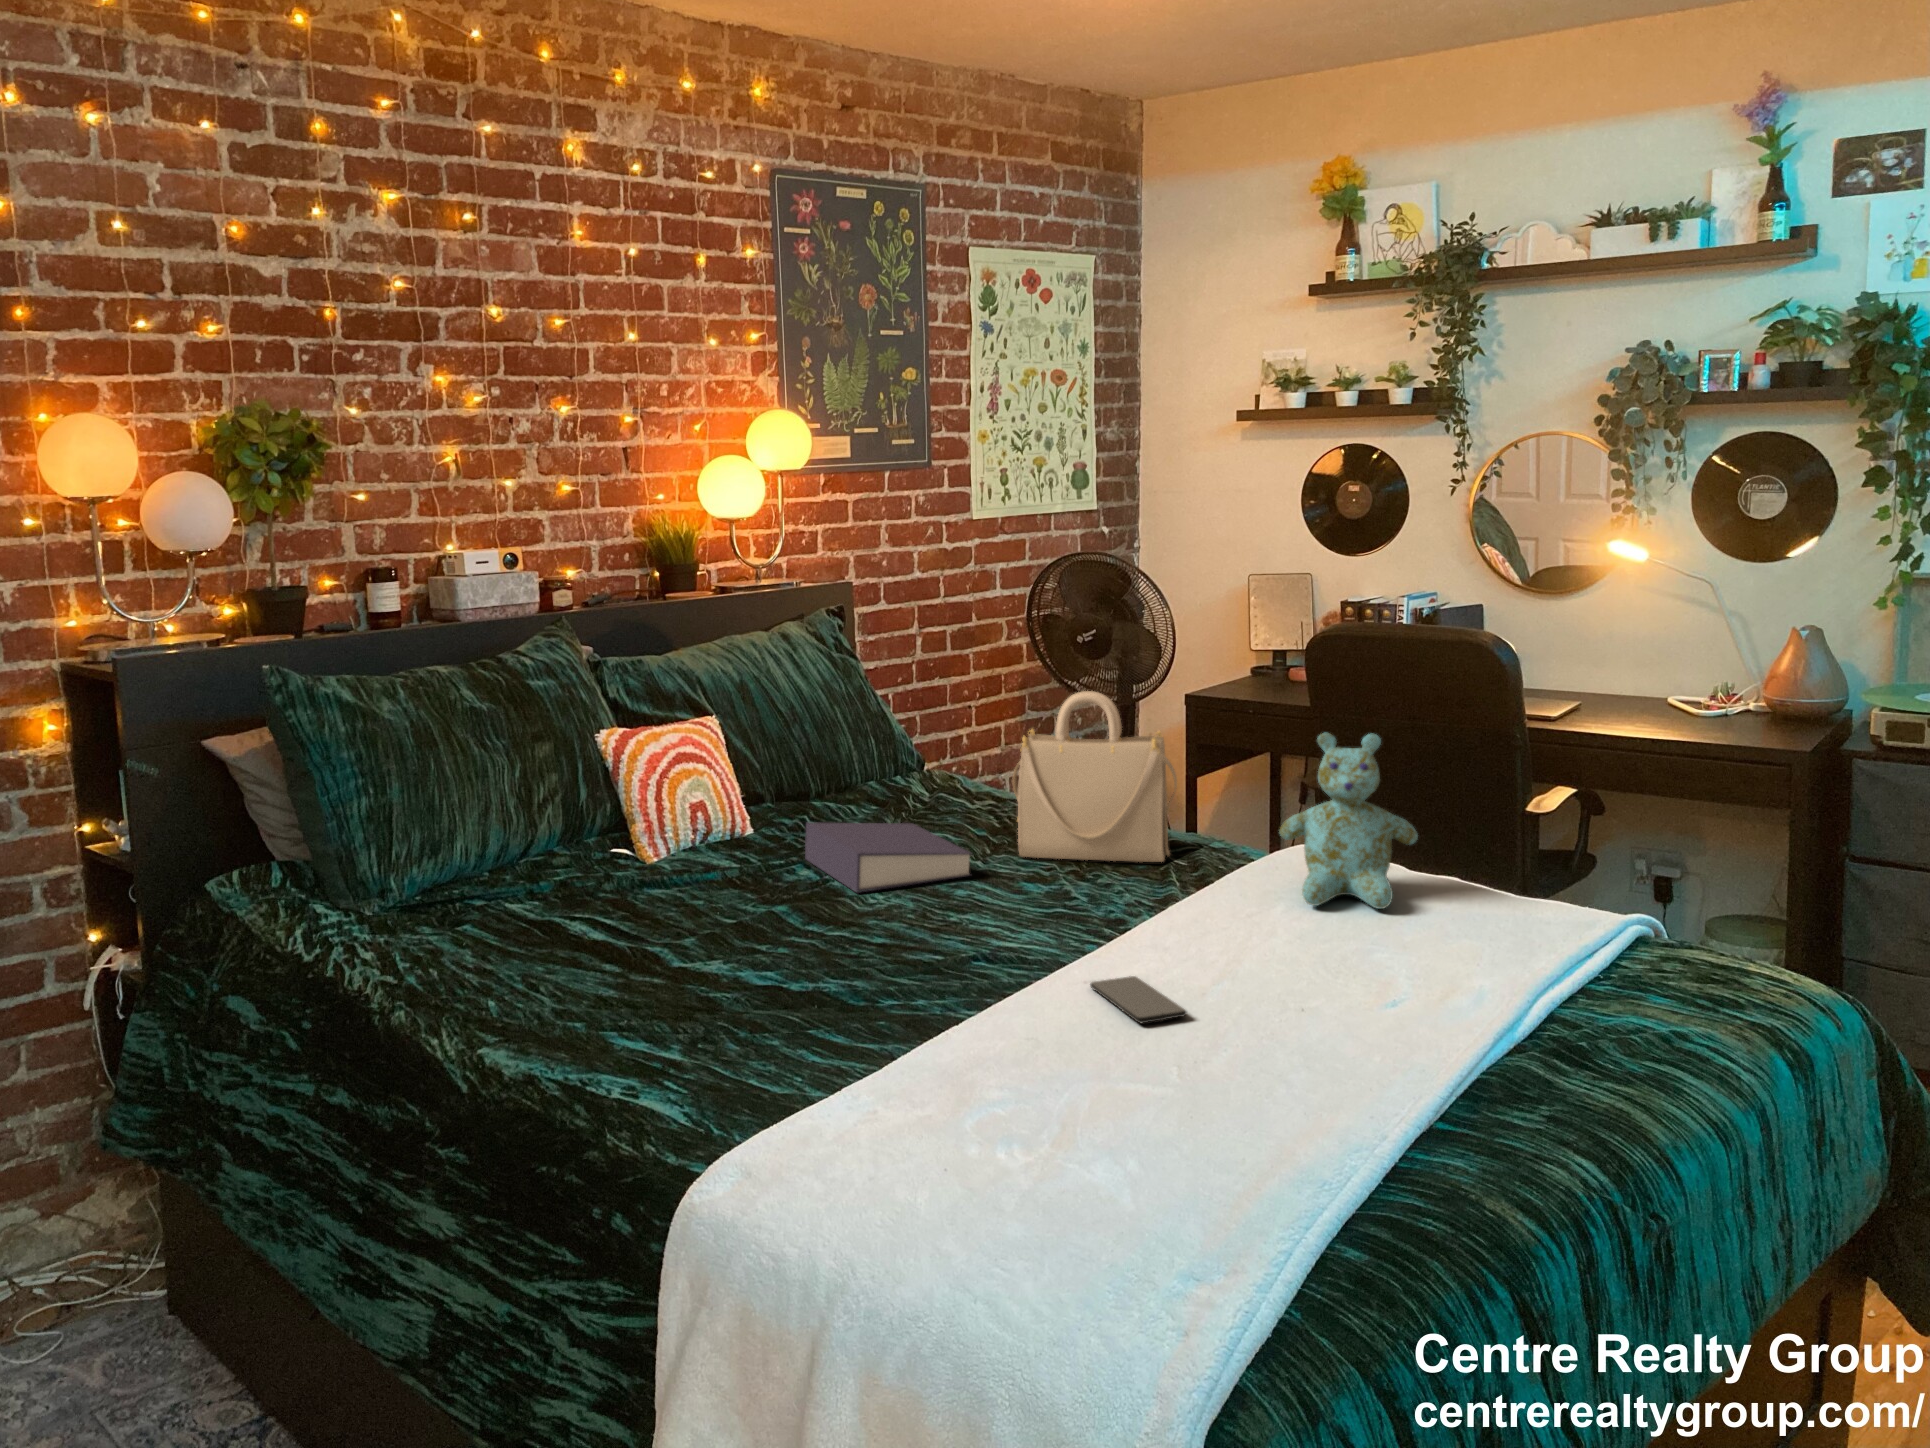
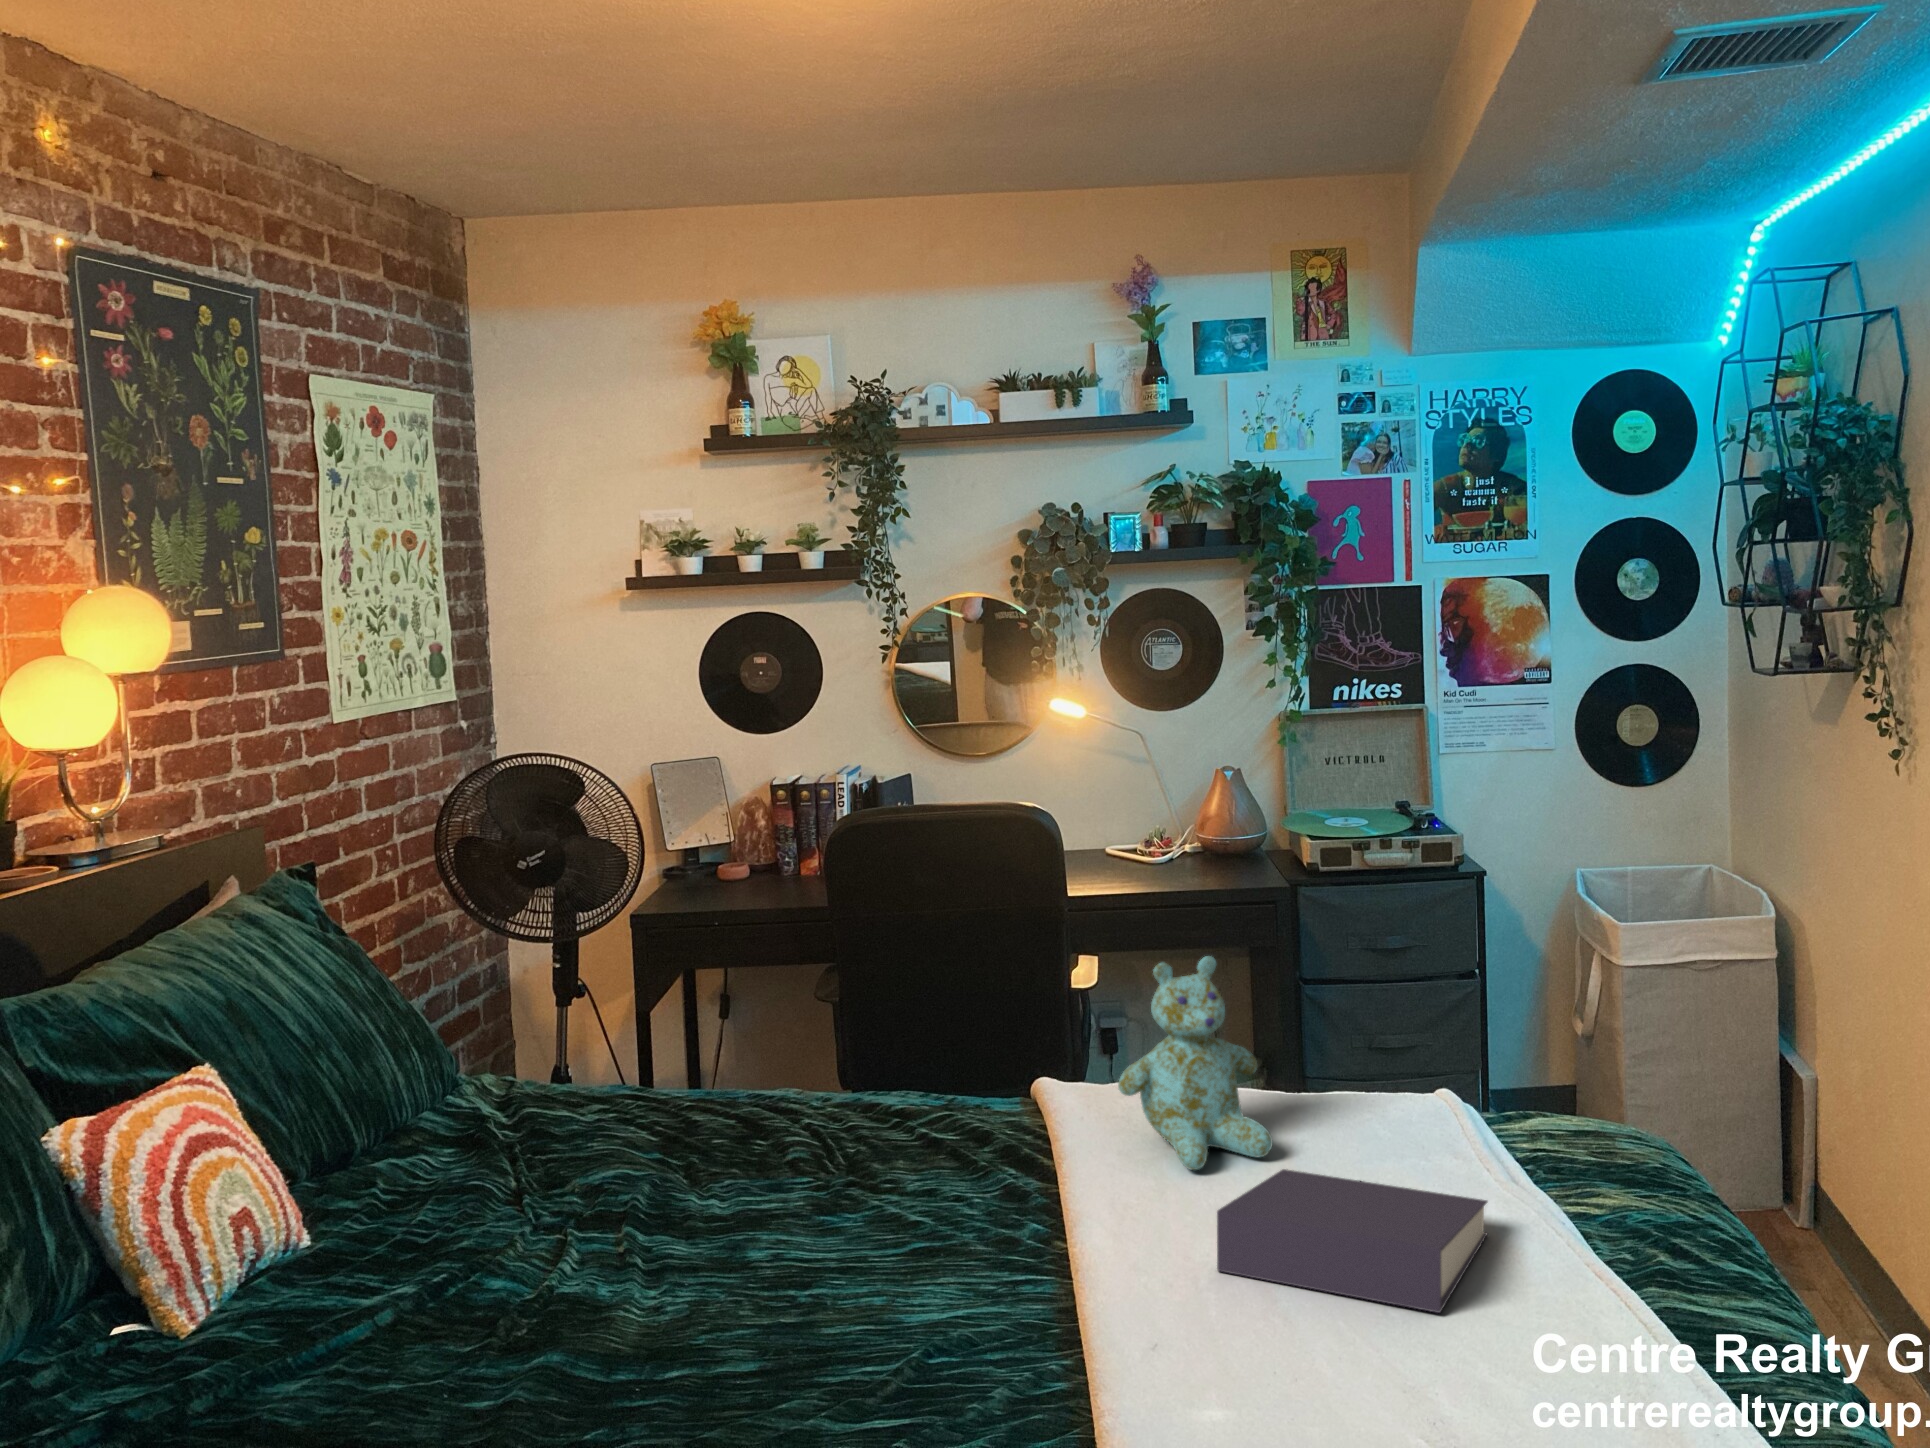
handbag: present [1012,691,1177,862] -> none [708,947,916,1179]
book: present [805,822,971,893] -> present [1217,1169,1488,1313]
smartphone: present [1090,976,1187,1023] -> none [1130,1327,1292,1396]

